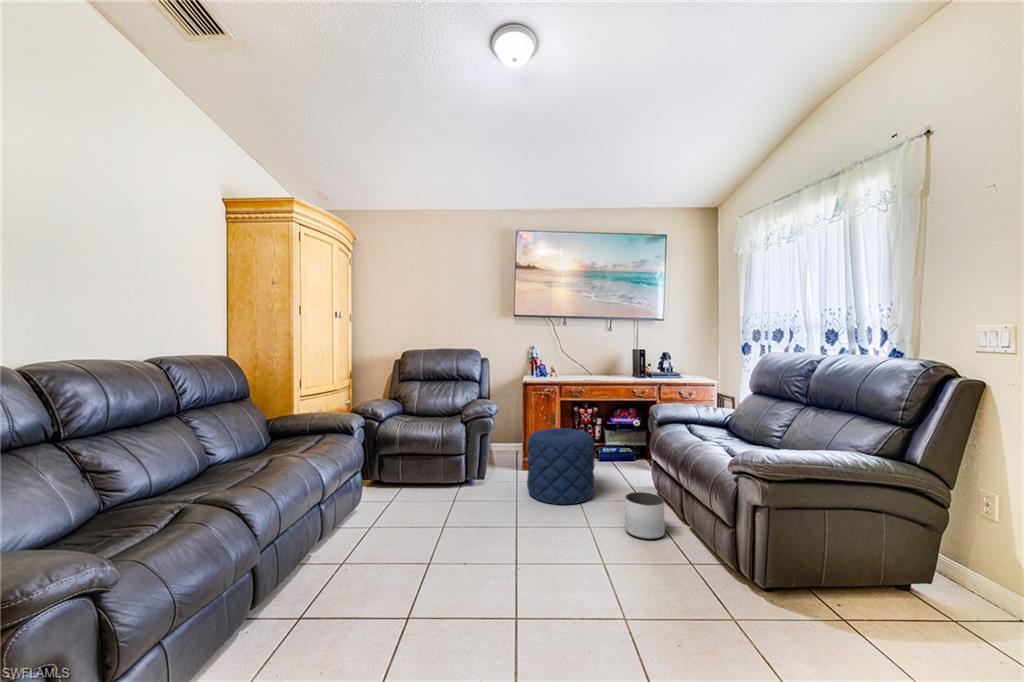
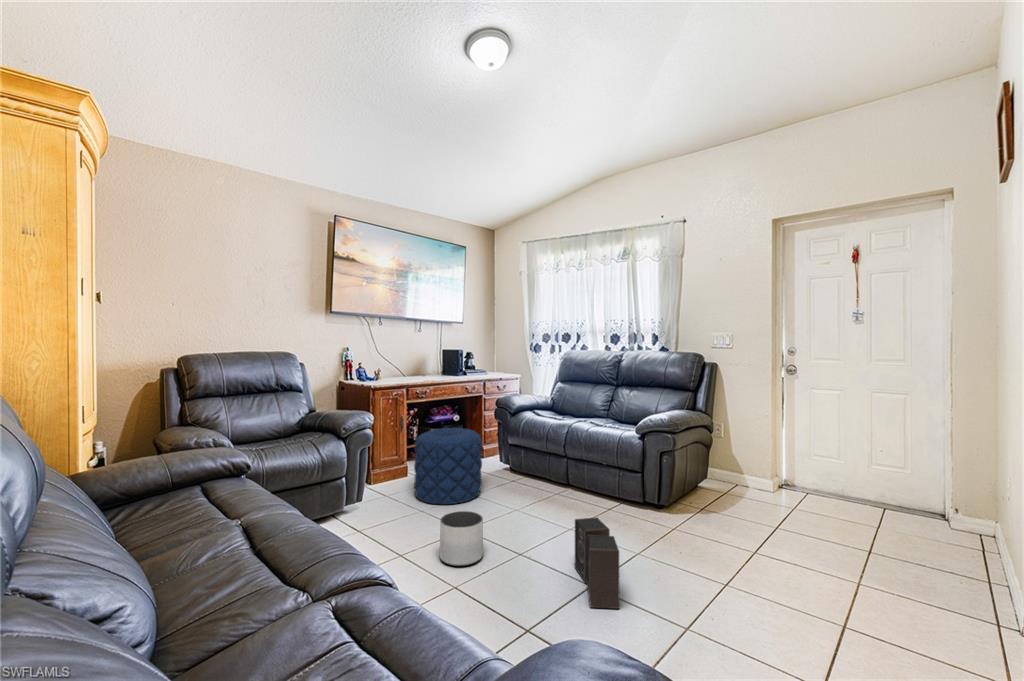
planter: present [625,492,665,539] -> present [440,511,483,566]
speaker: none [474,542,556,650] -> present [575,518,619,609]

